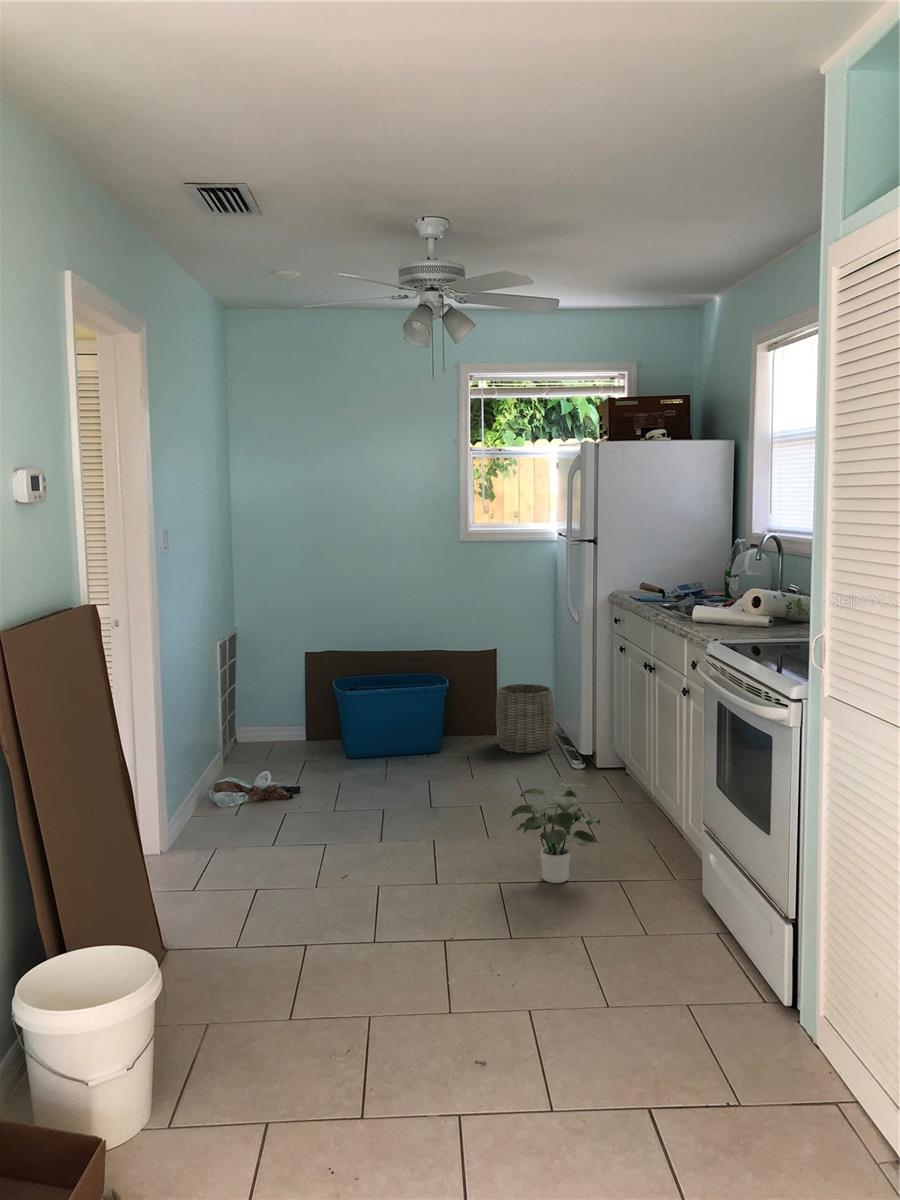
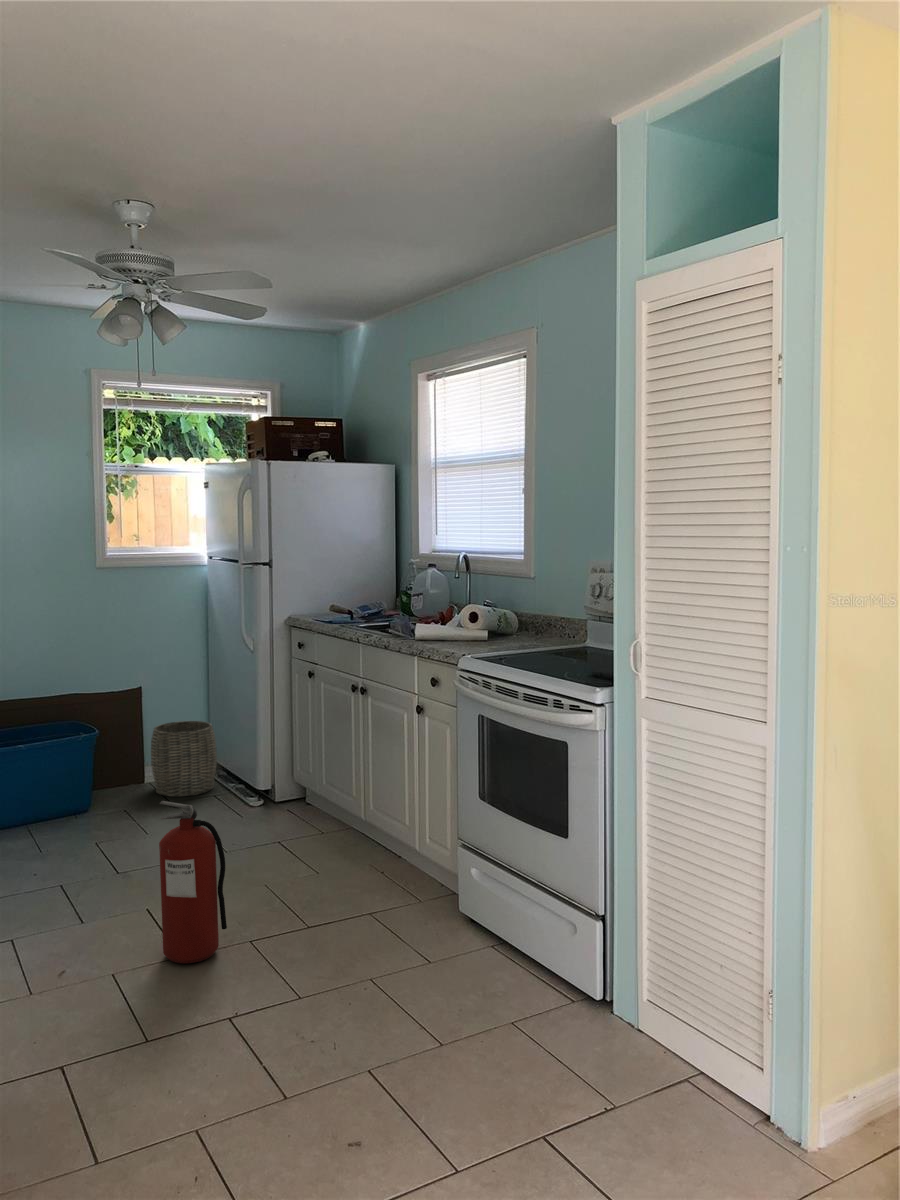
fire extinguisher: none [422,747,476,892] -> present [159,801,227,963]
potted plant: present [511,783,601,883] -> none [252,817,354,928]

